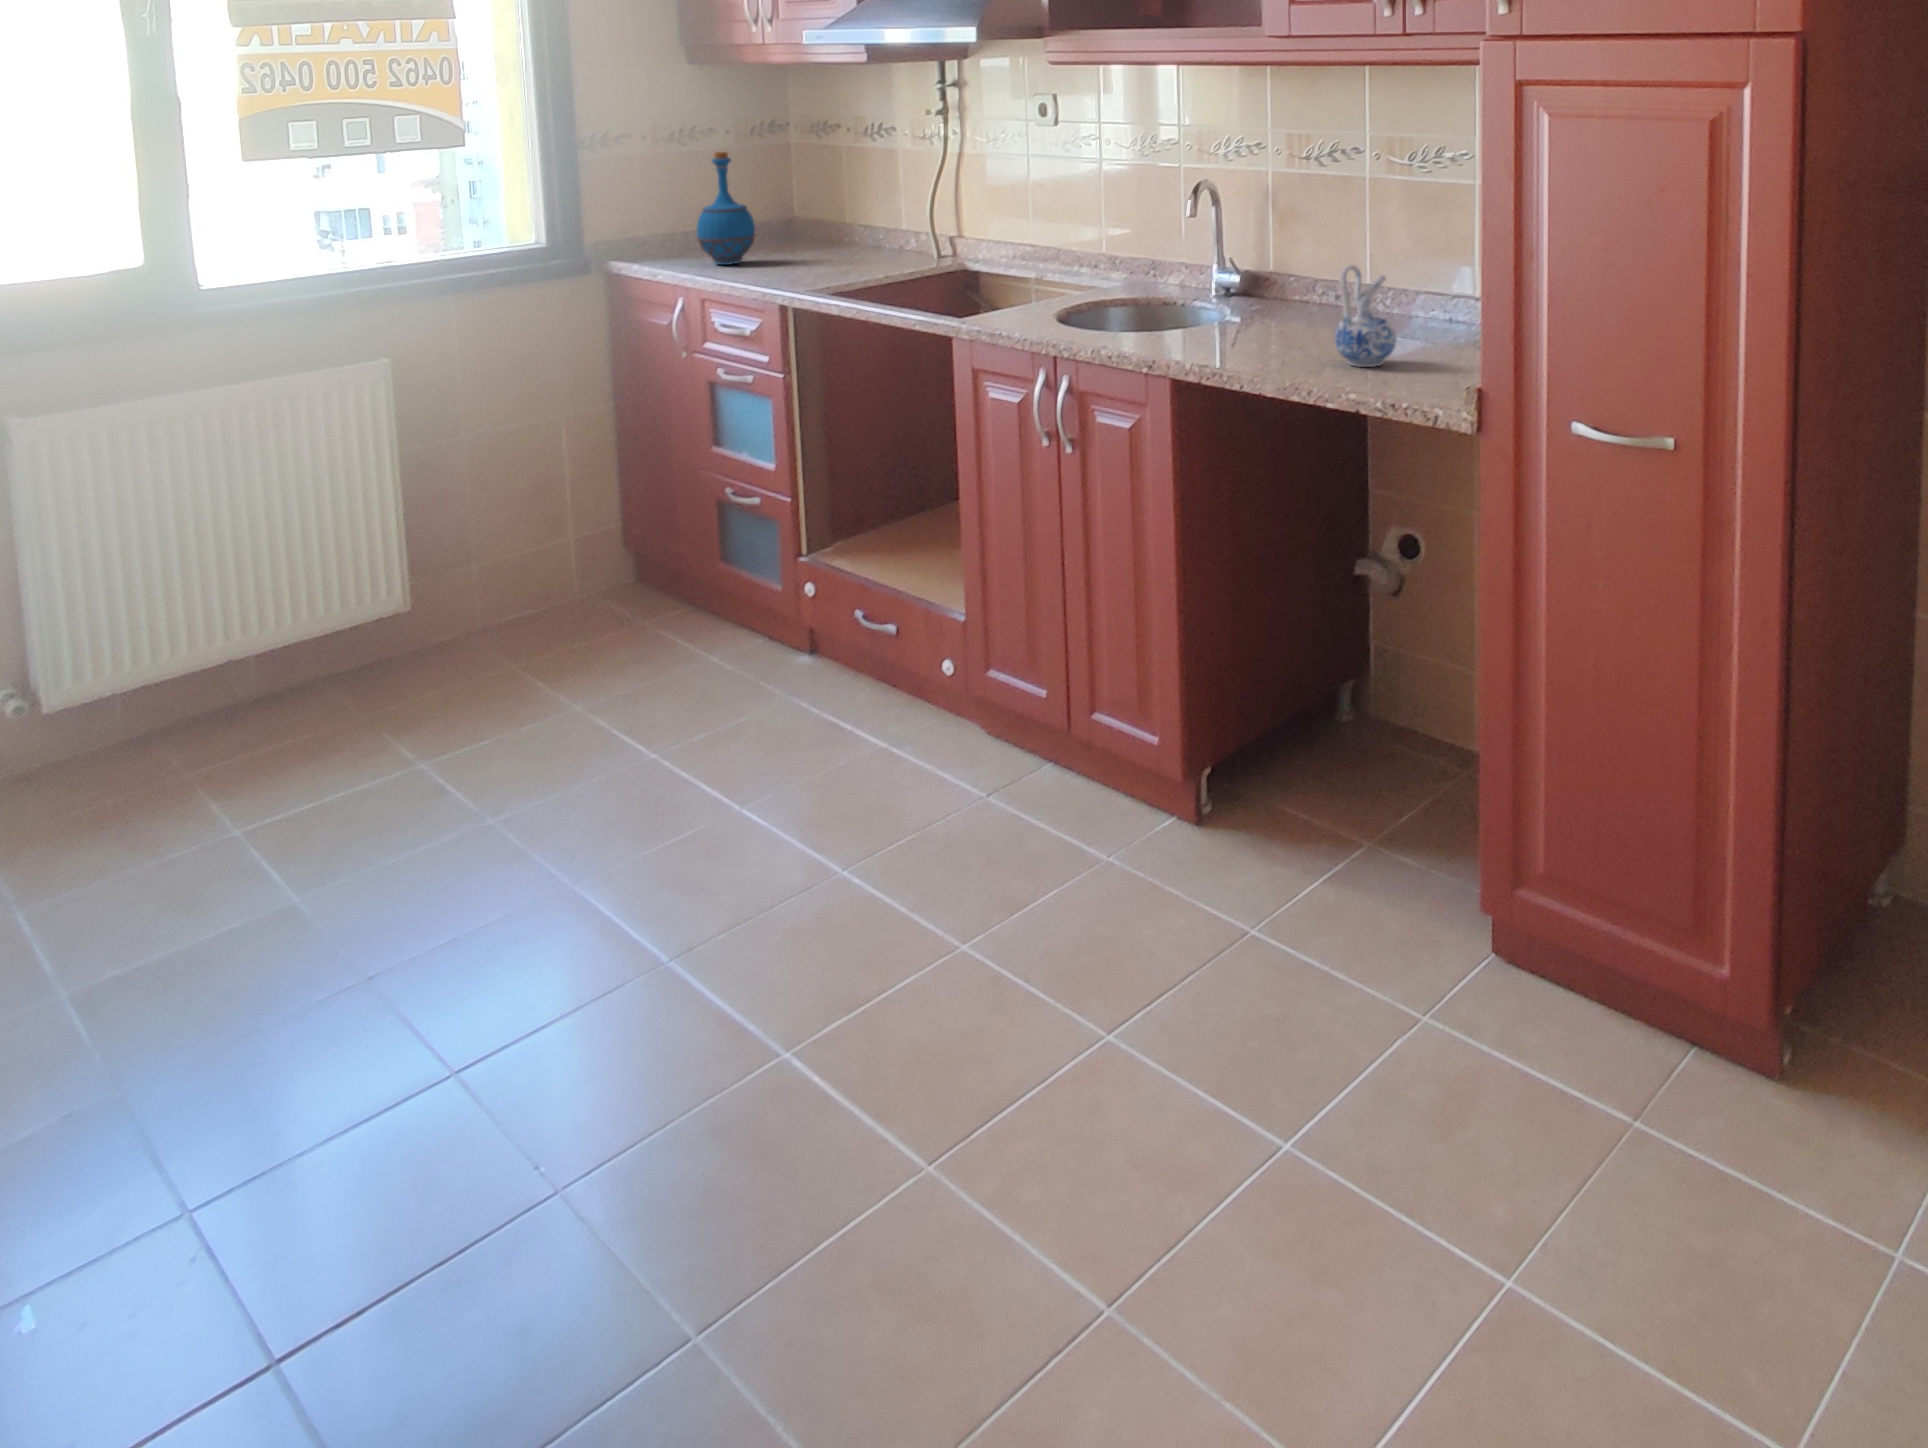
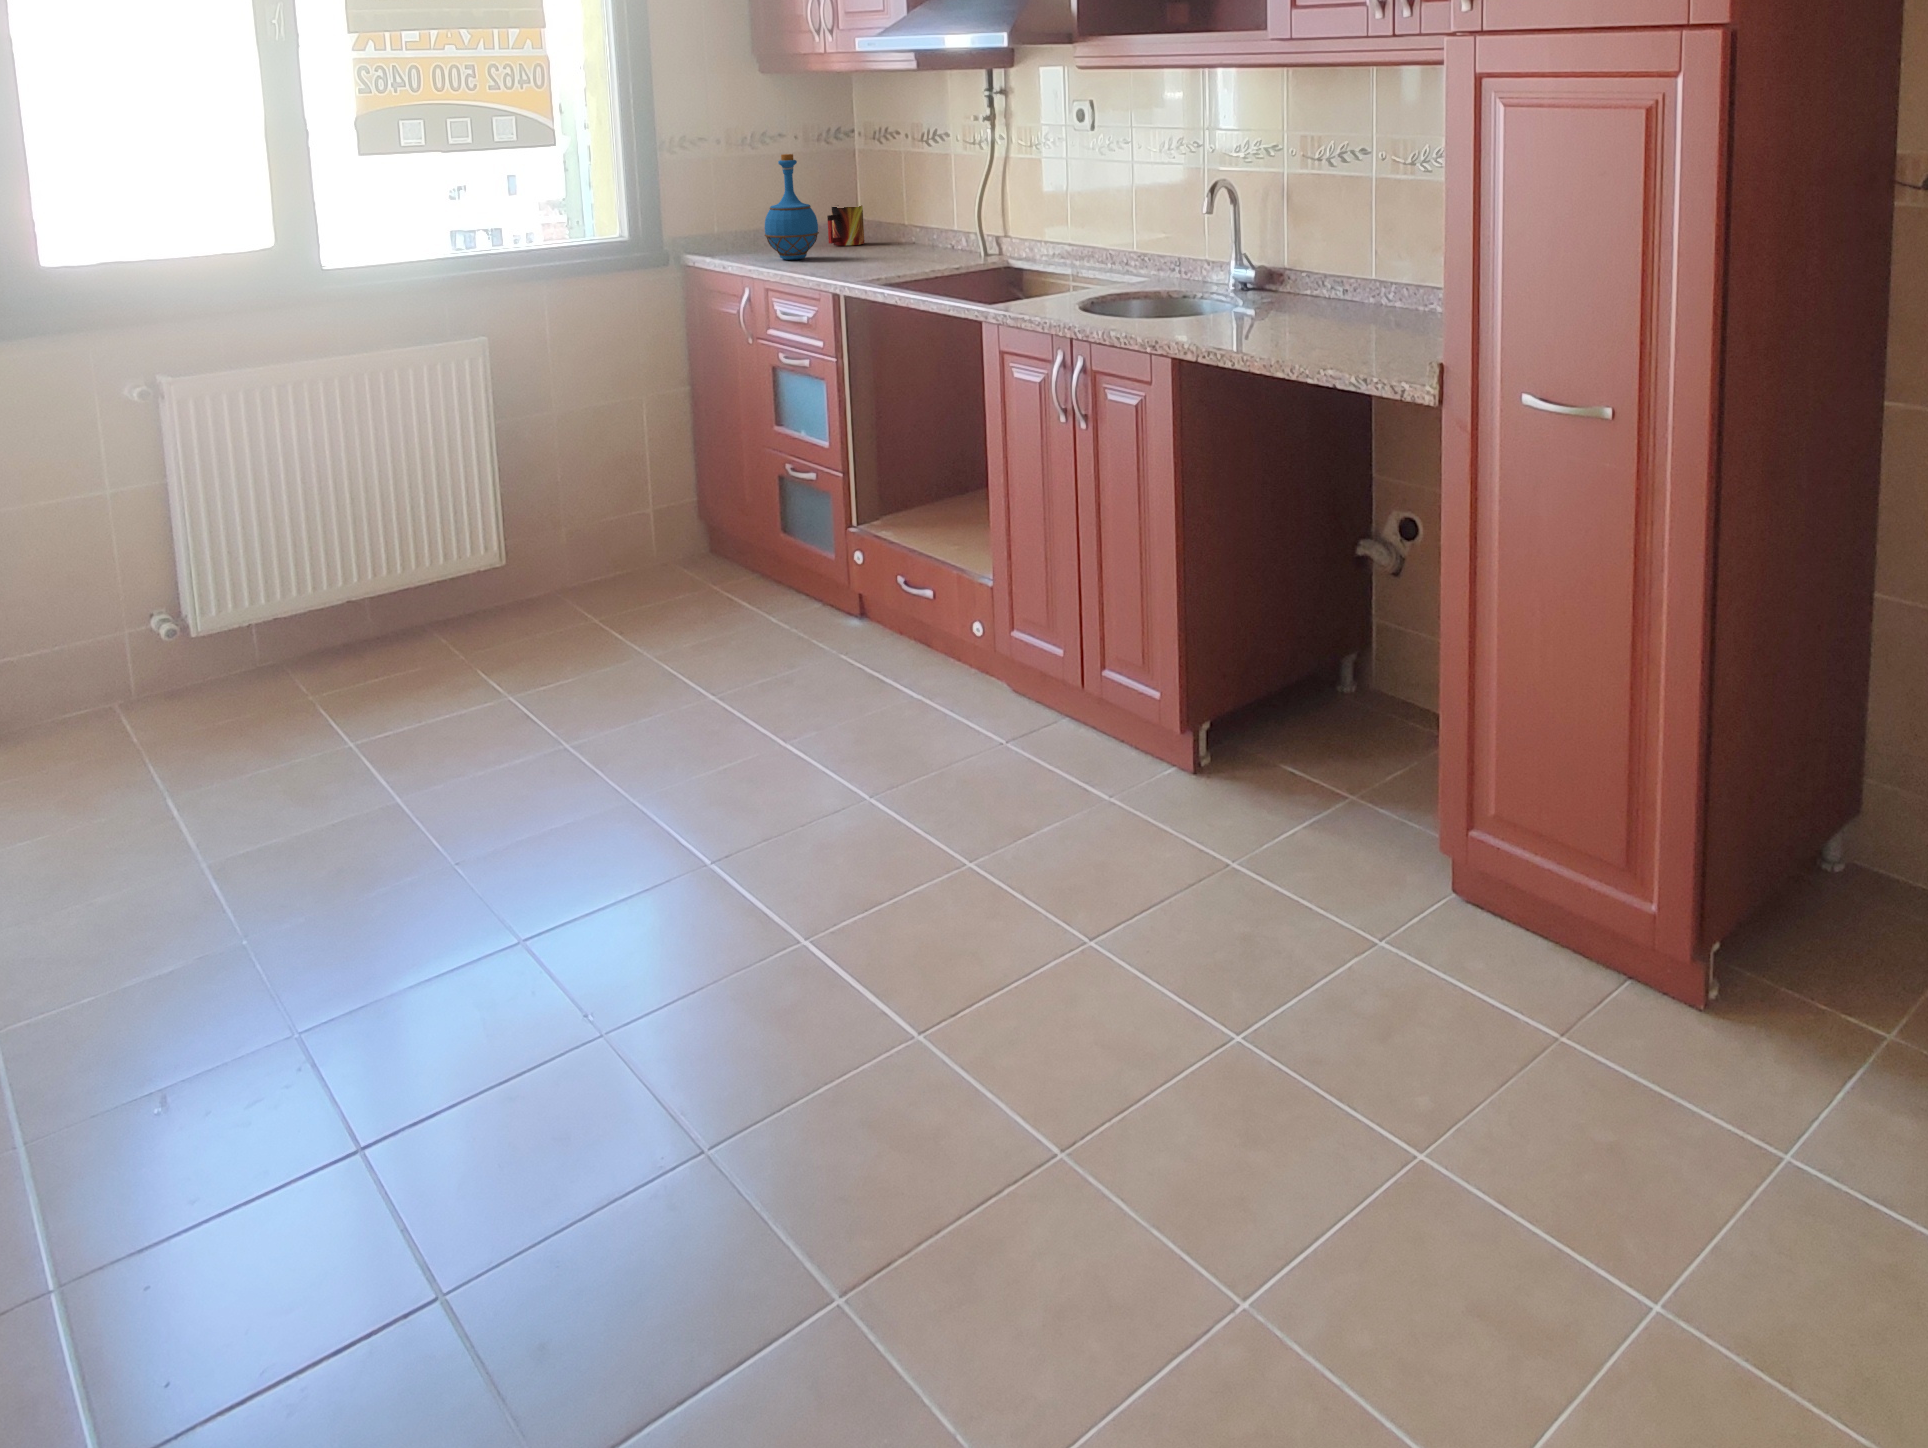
mug: none [761,202,801,245] -> present [827,205,865,246]
ceramic pitcher: present [1334,265,1396,367] -> none [1325,254,1383,350]

